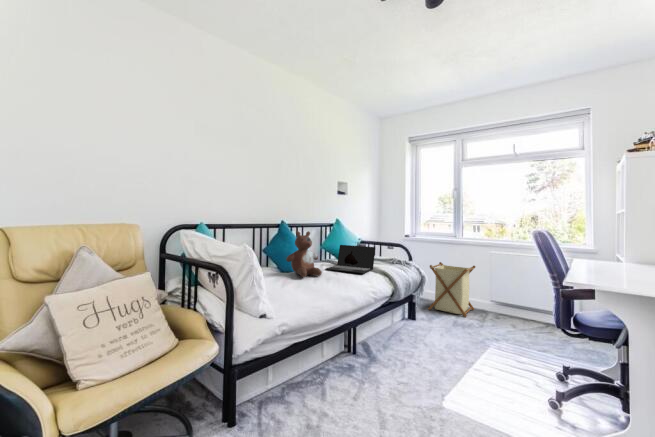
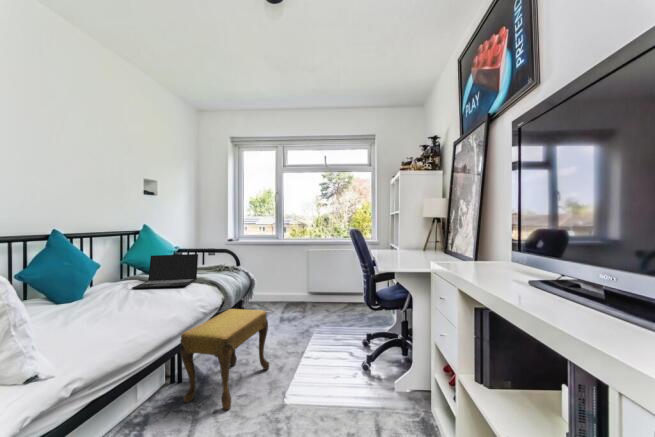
stuffed bear: present [286,231,322,277] -> none [66,242,128,305]
laundry basket: present [428,262,475,317] -> none [254,262,295,311]
footstool: none [354,301,433,389] -> present [180,309,269,410]

